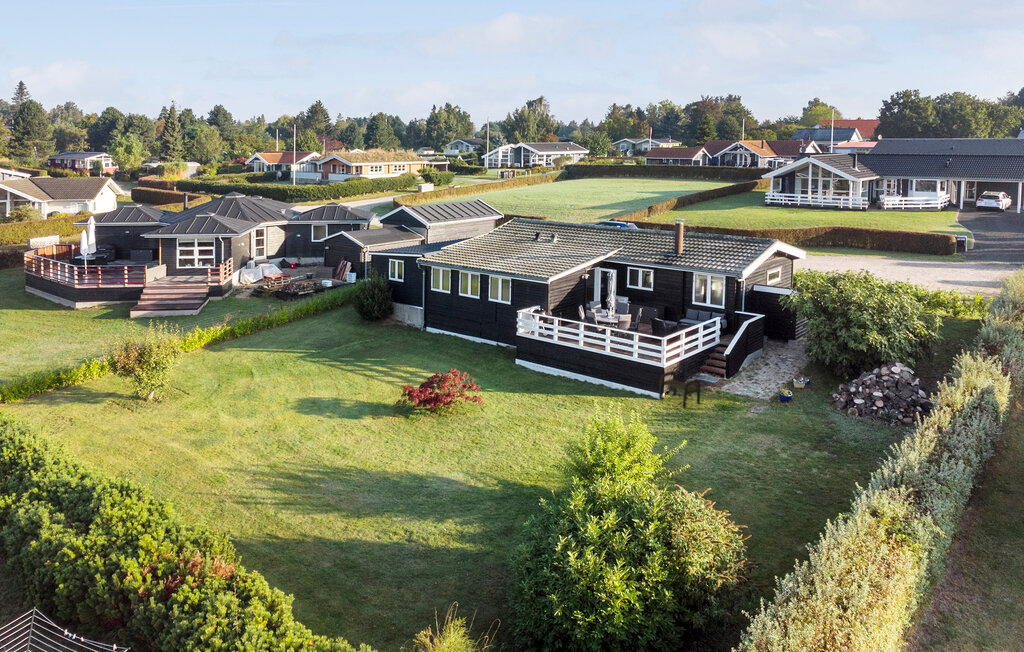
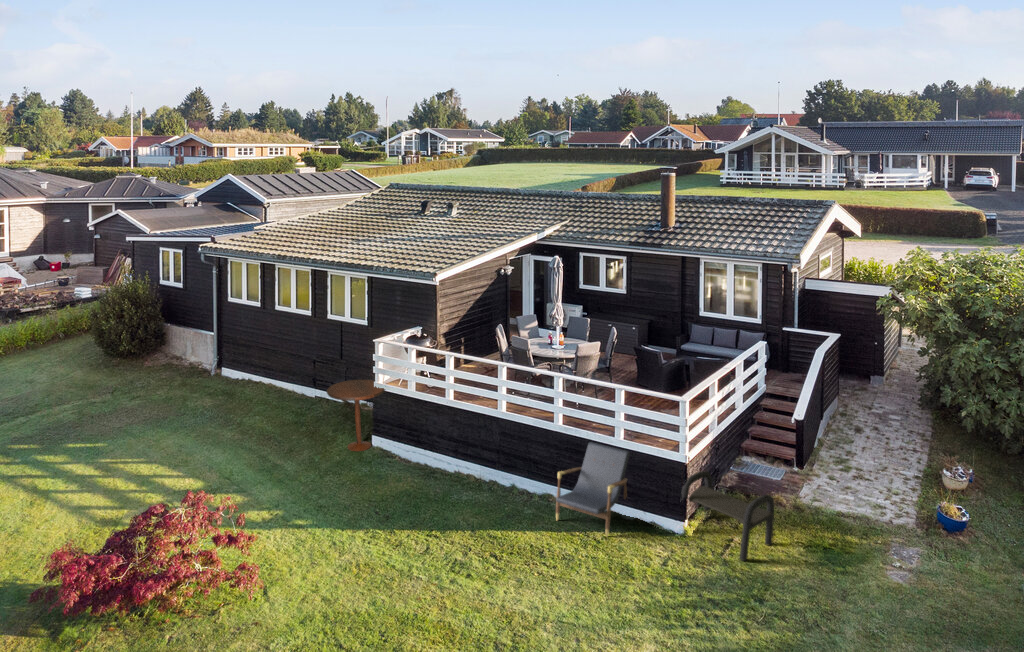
pedestal table: none [494,331,523,366] -> present [327,380,385,451]
lounge chair: none [603,359,639,399] -> present [556,442,630,536]

